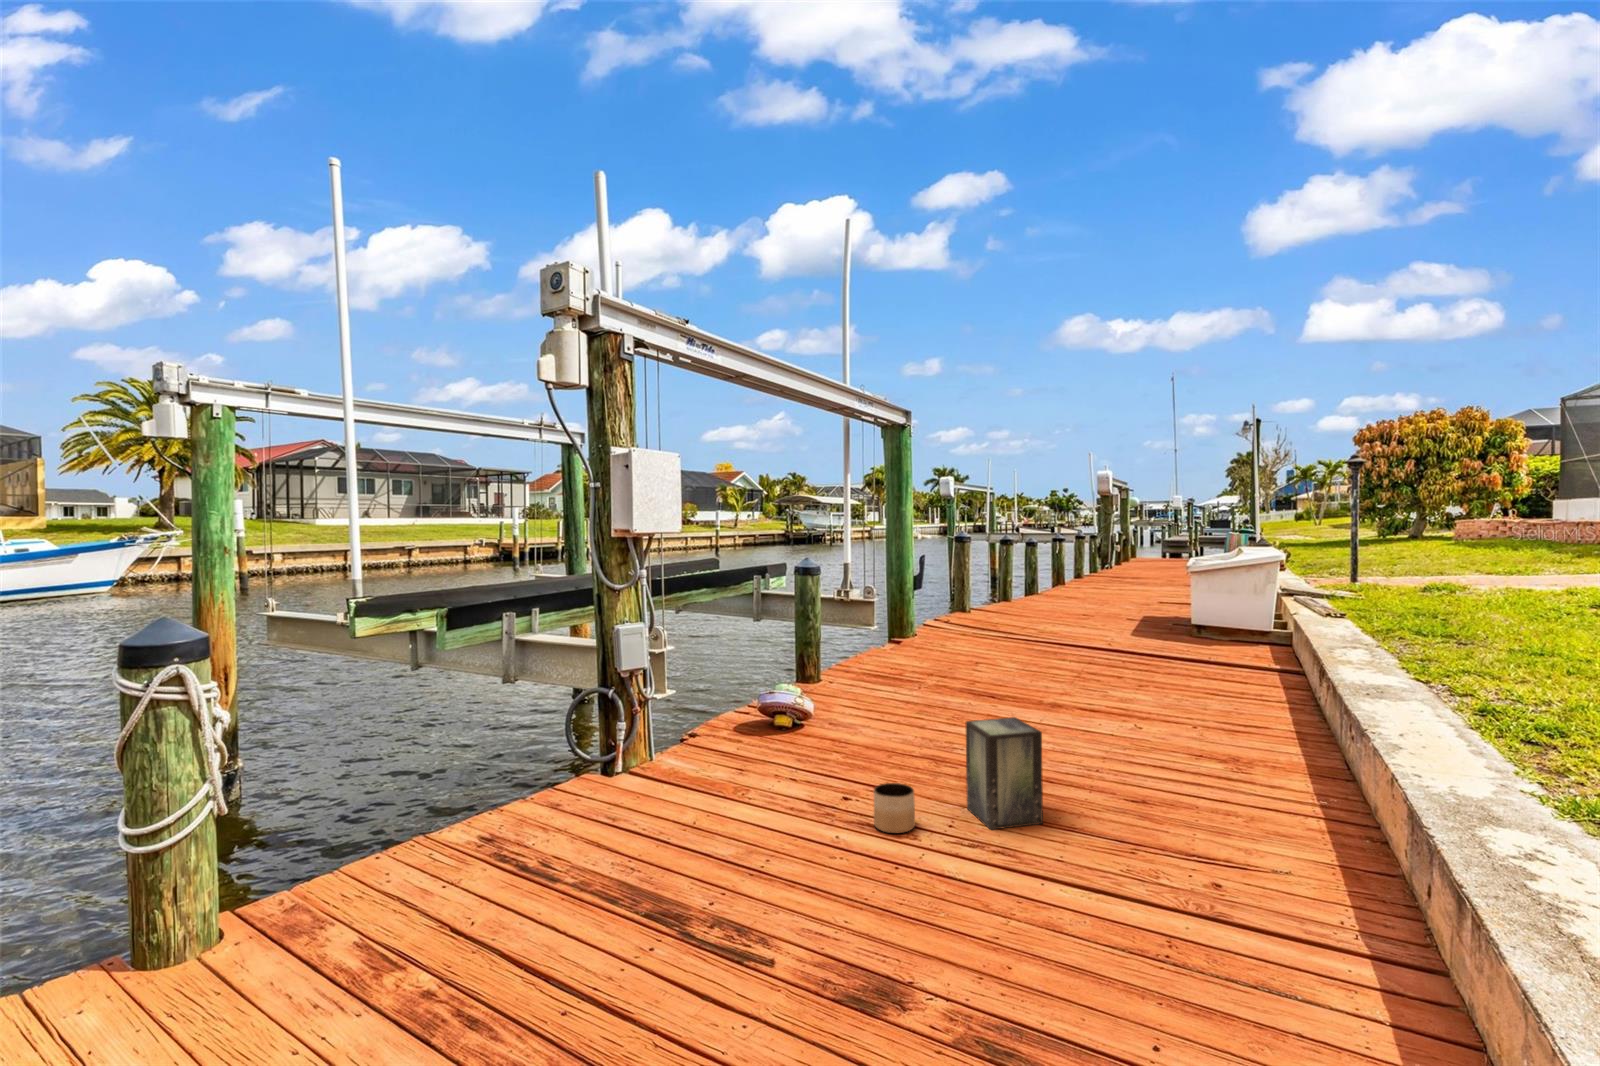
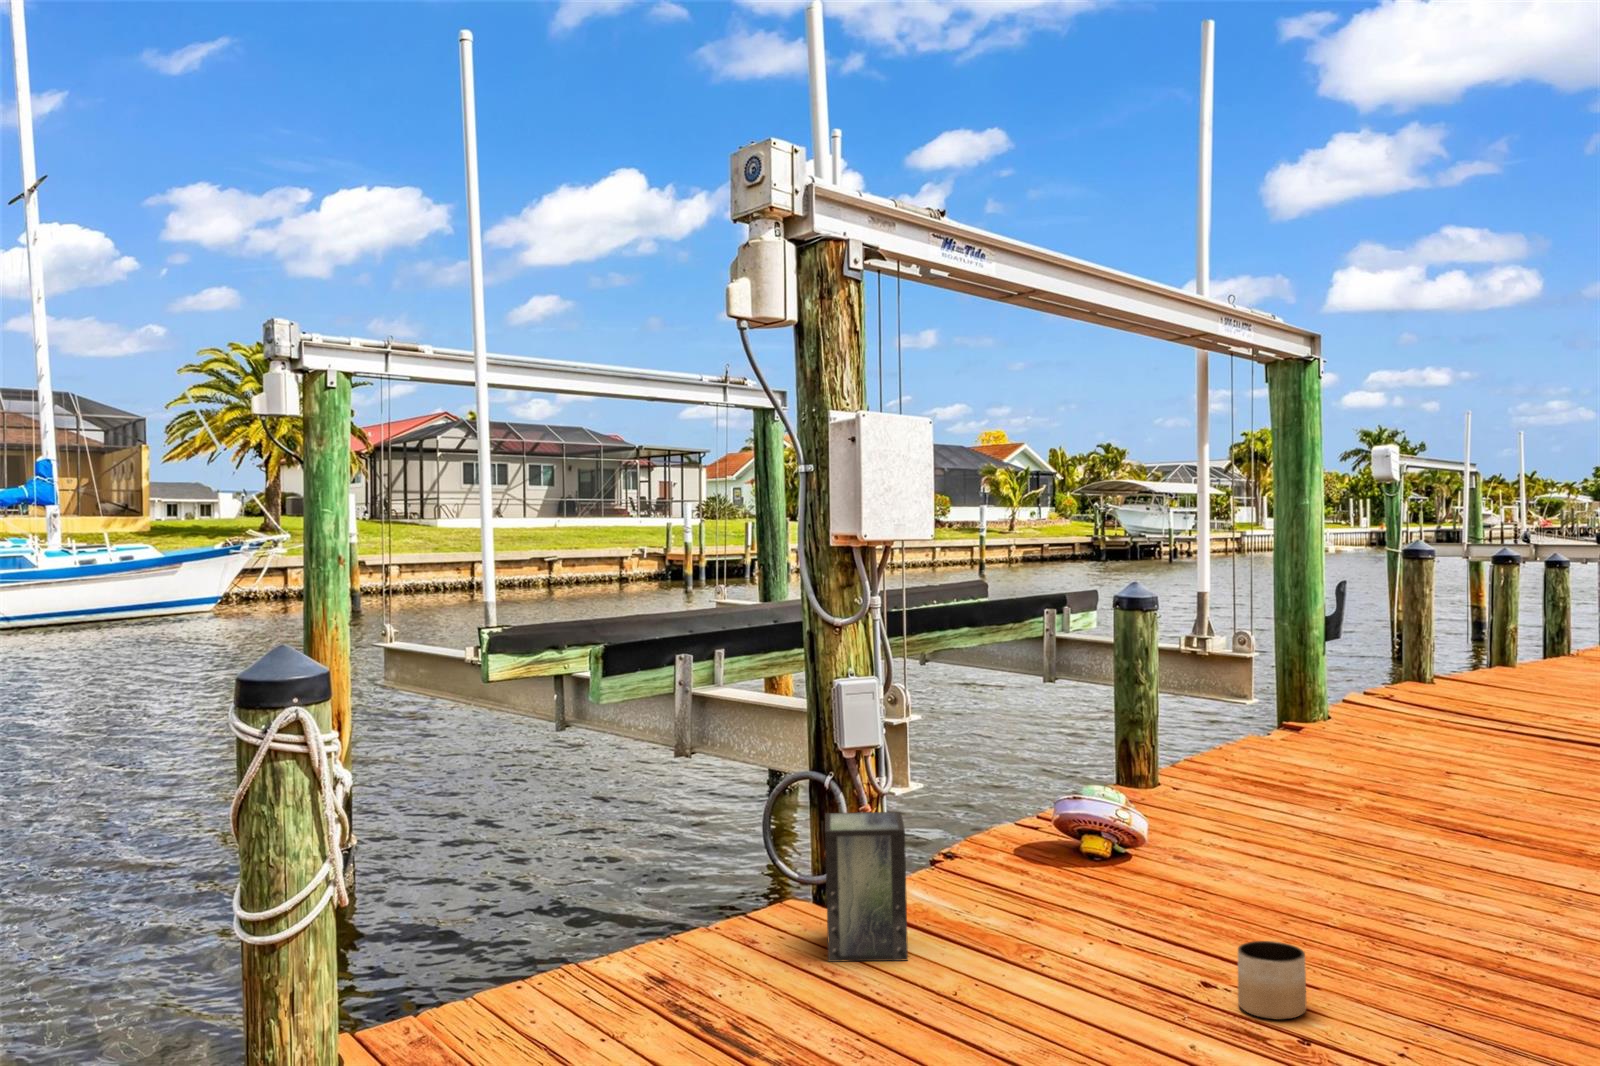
storage box: present [966,717,1043,830] -> present [825,812,908,962]

